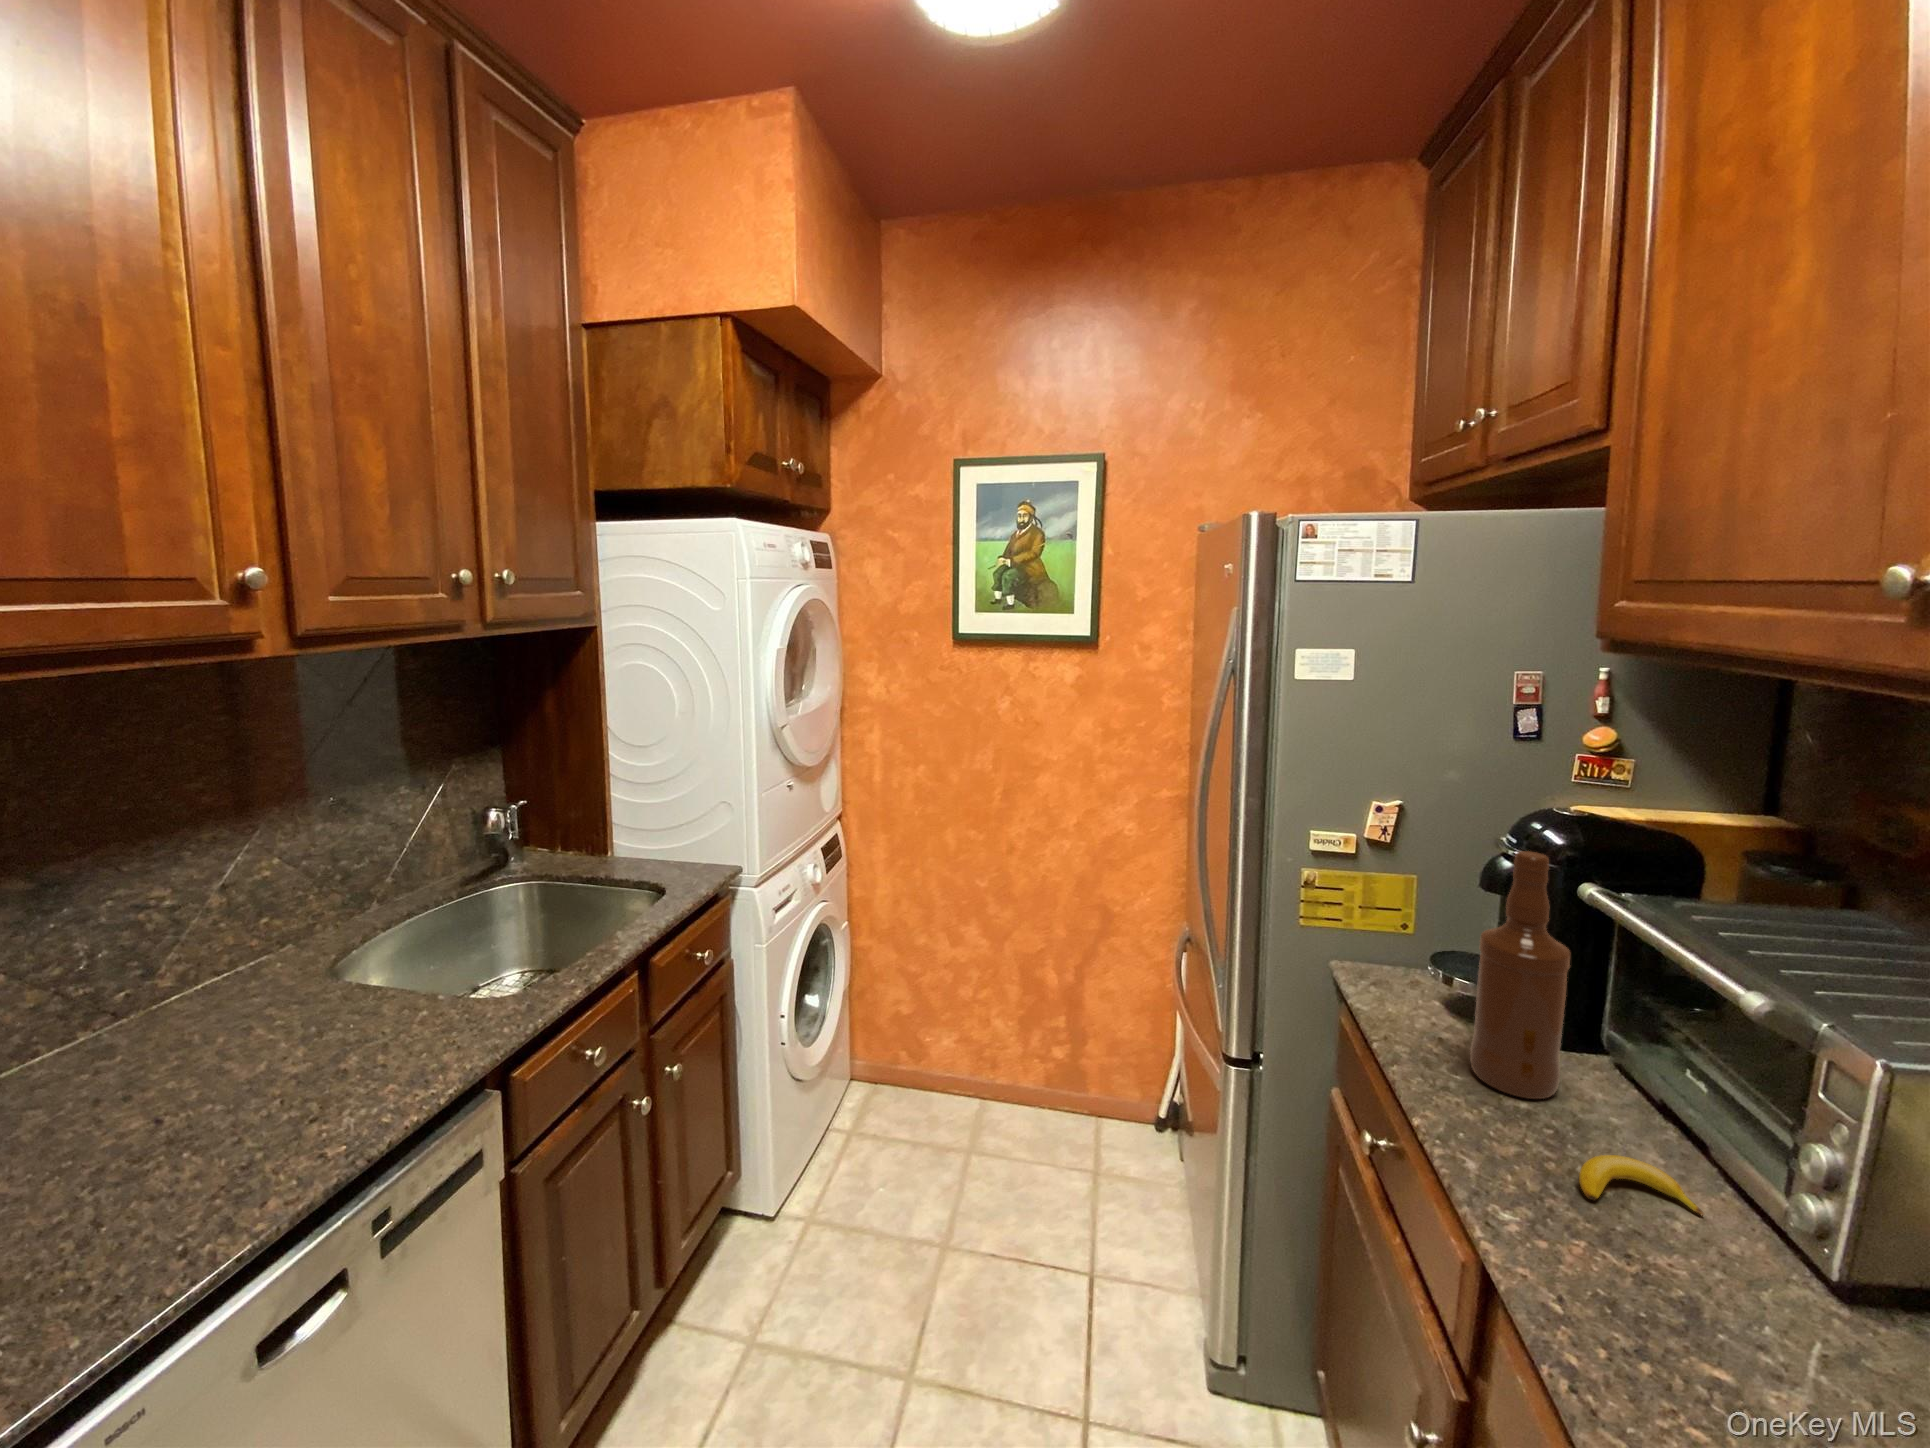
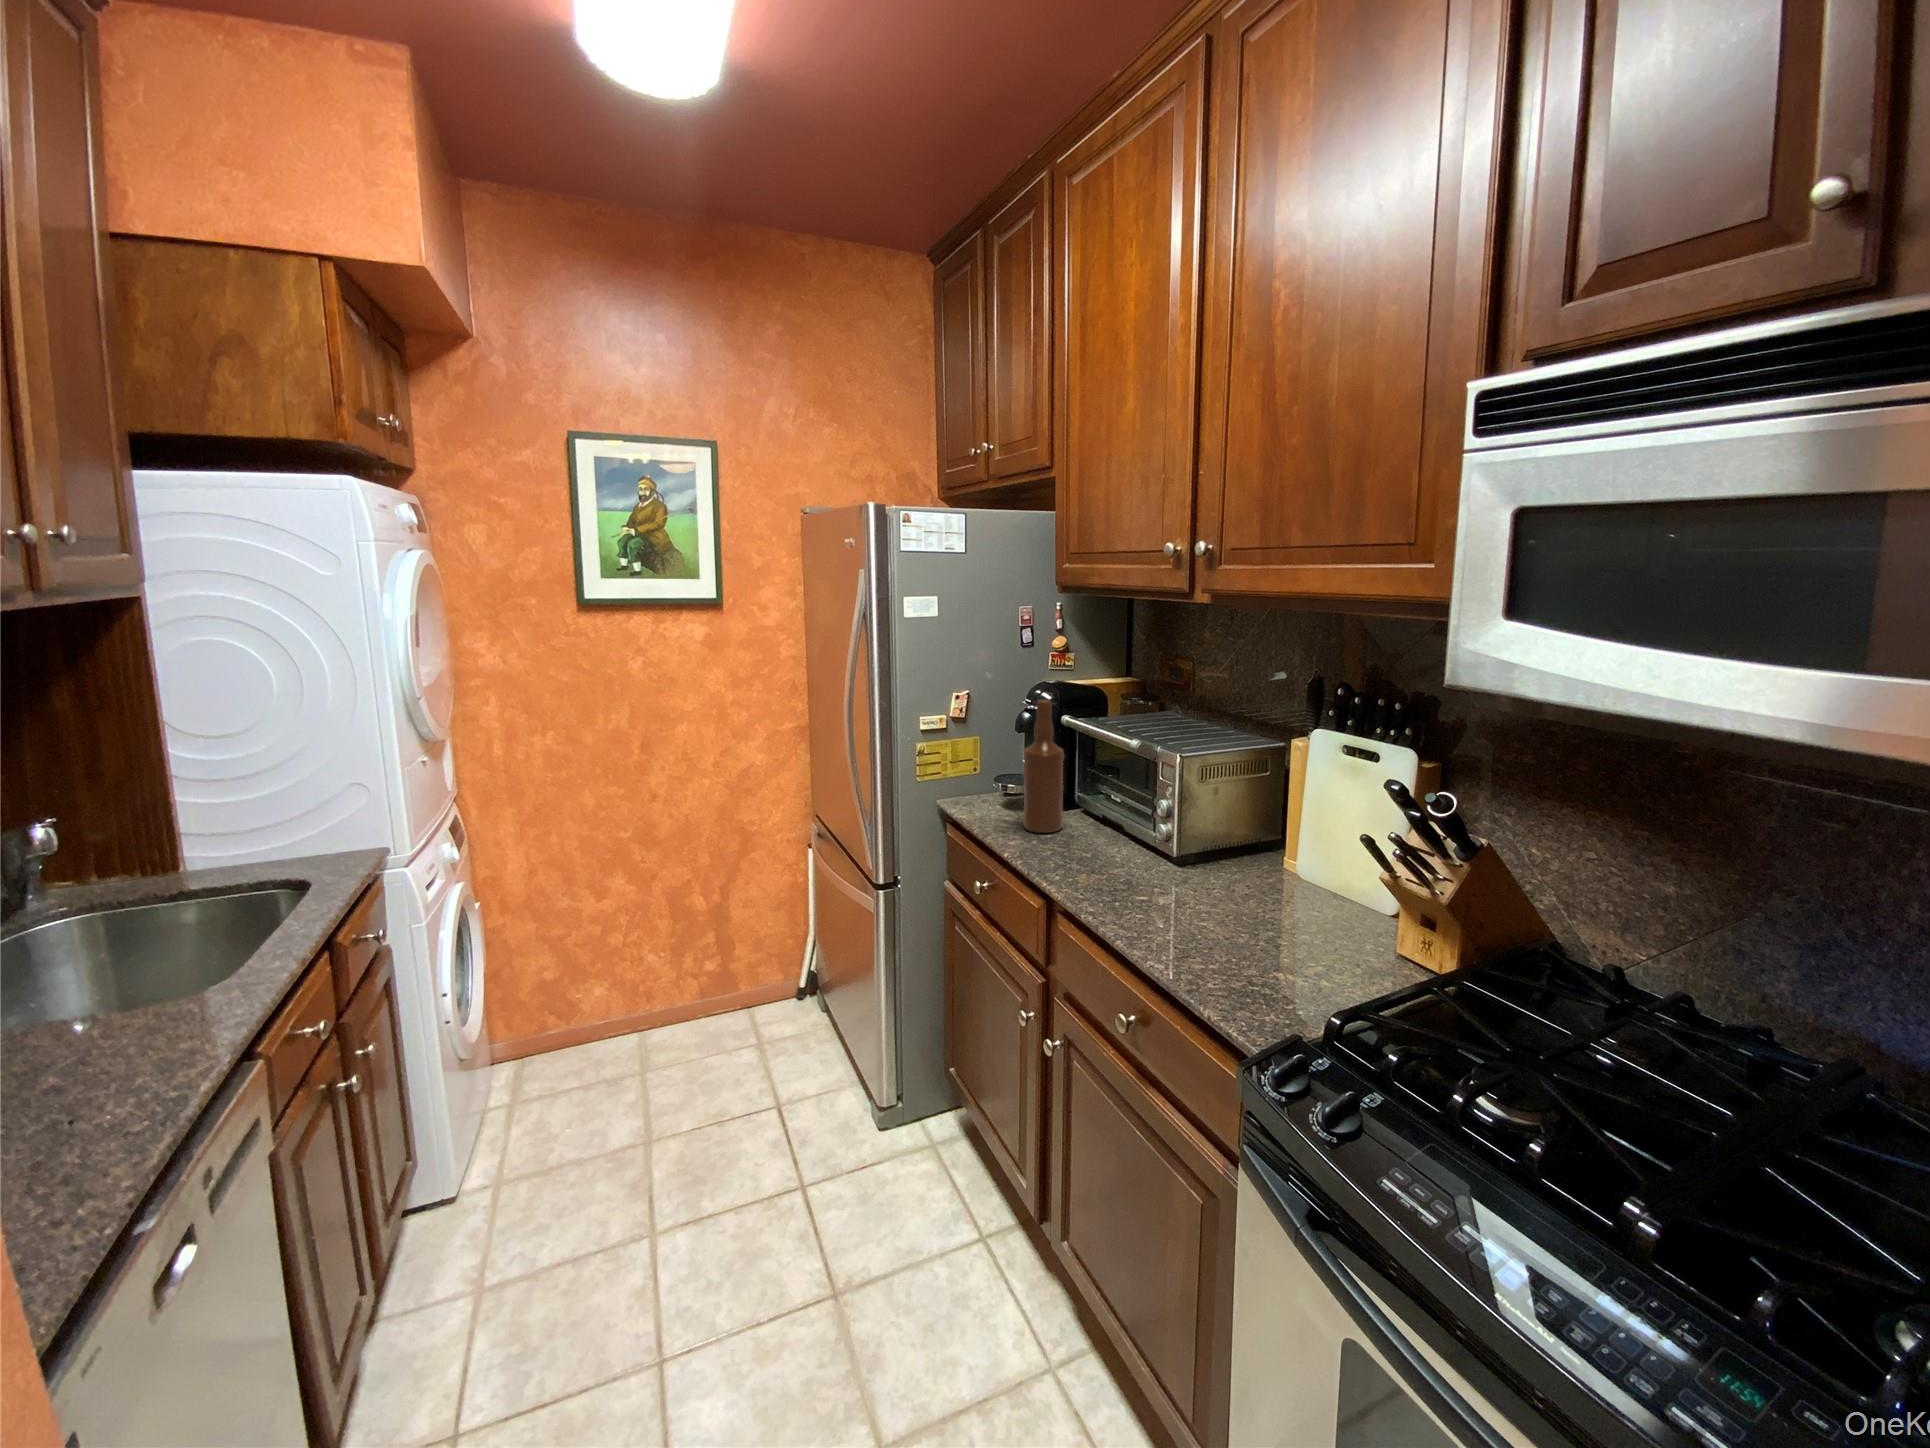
banana: present [1579,1155,1704,1215] -> none [1078,838,1124,859]

